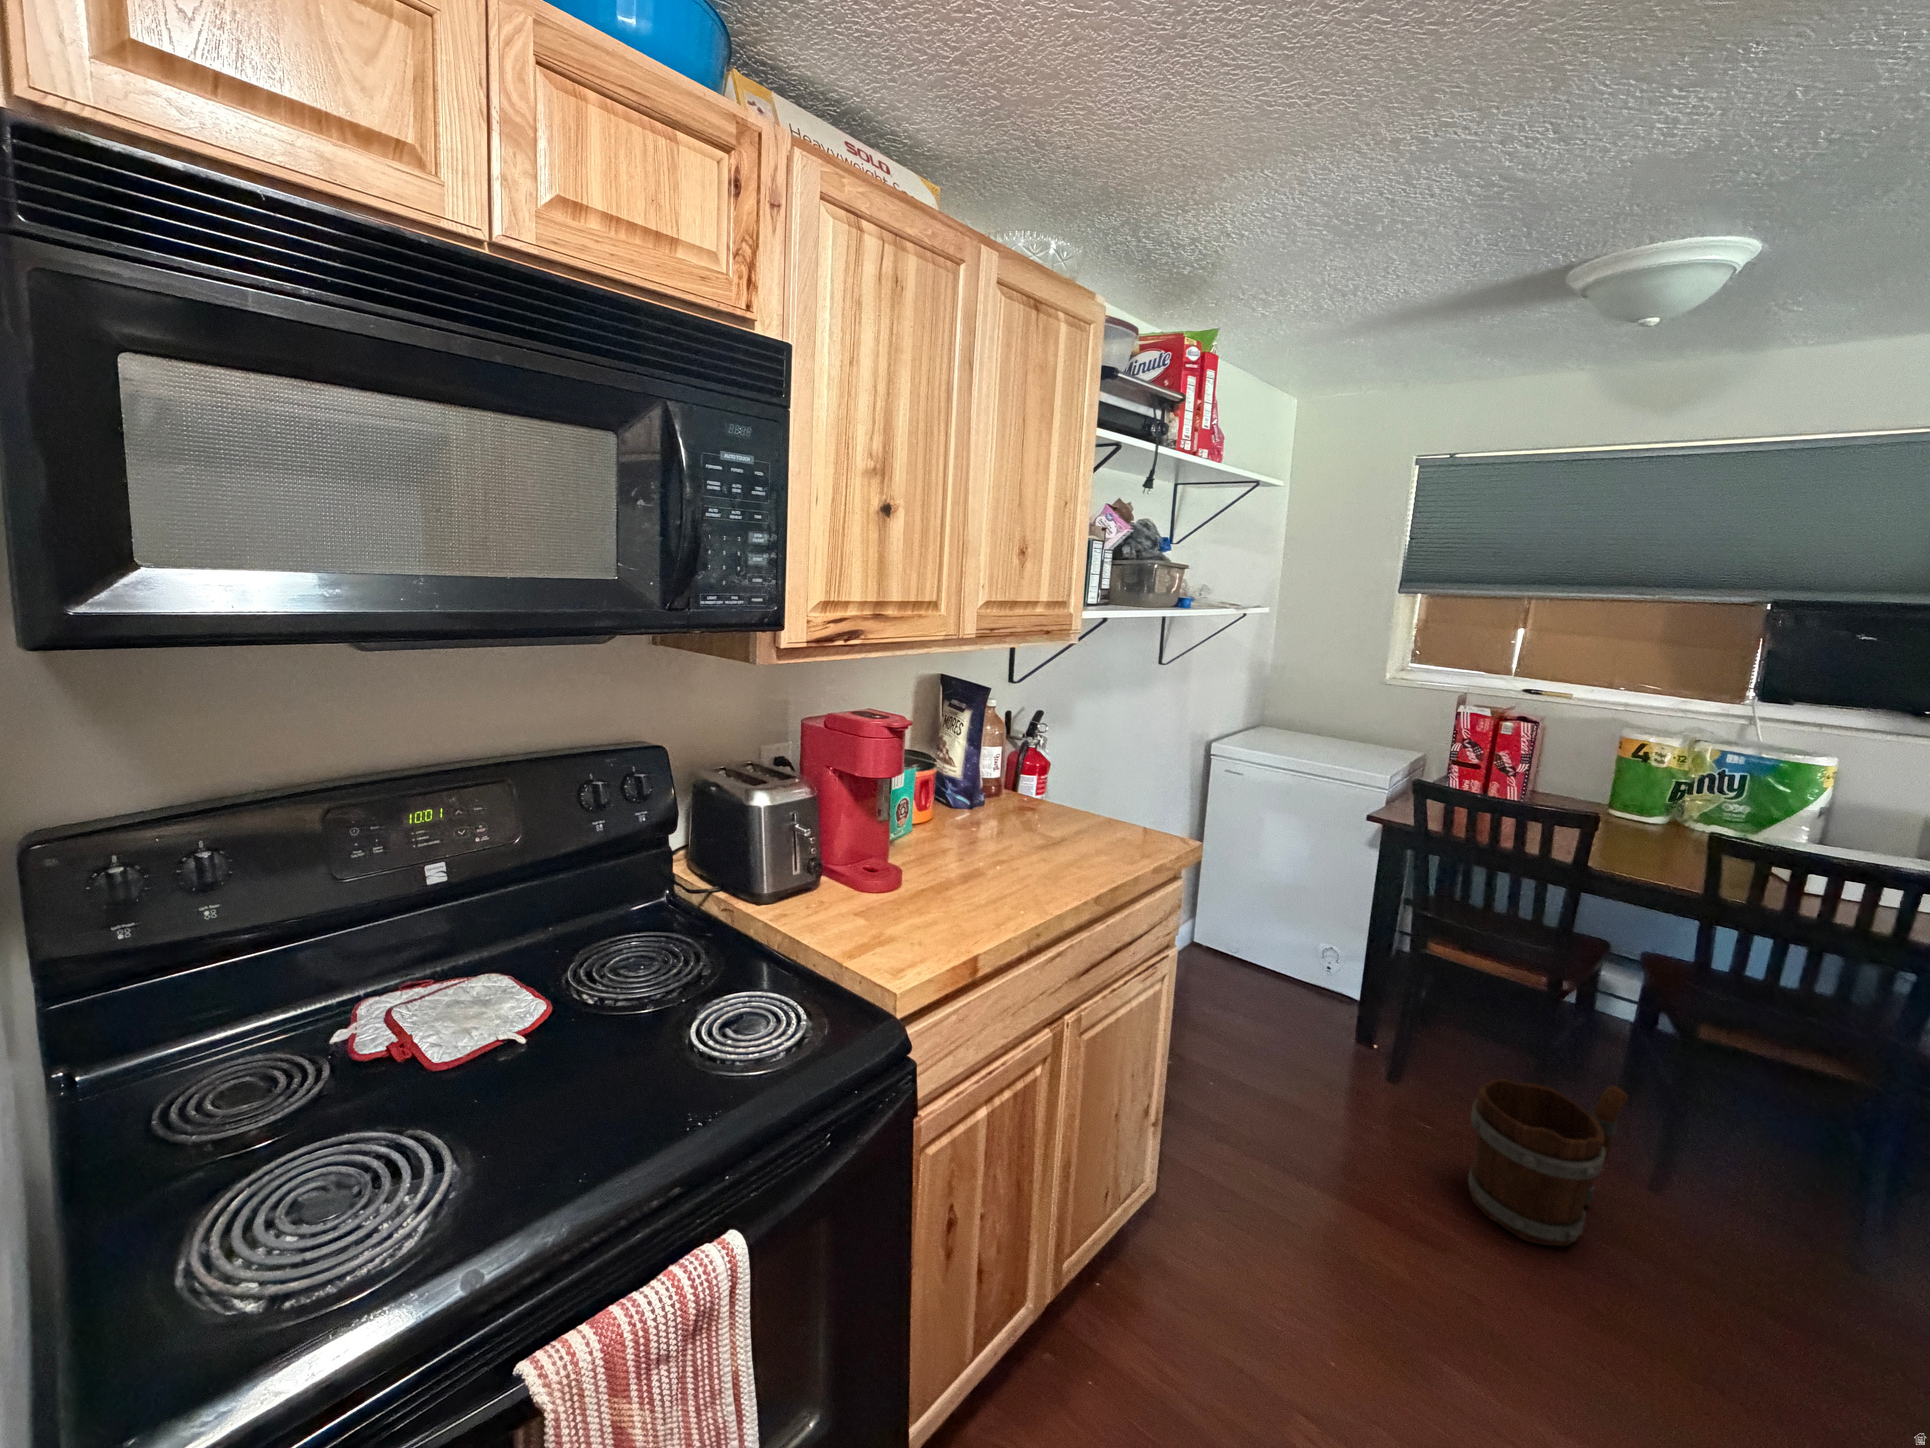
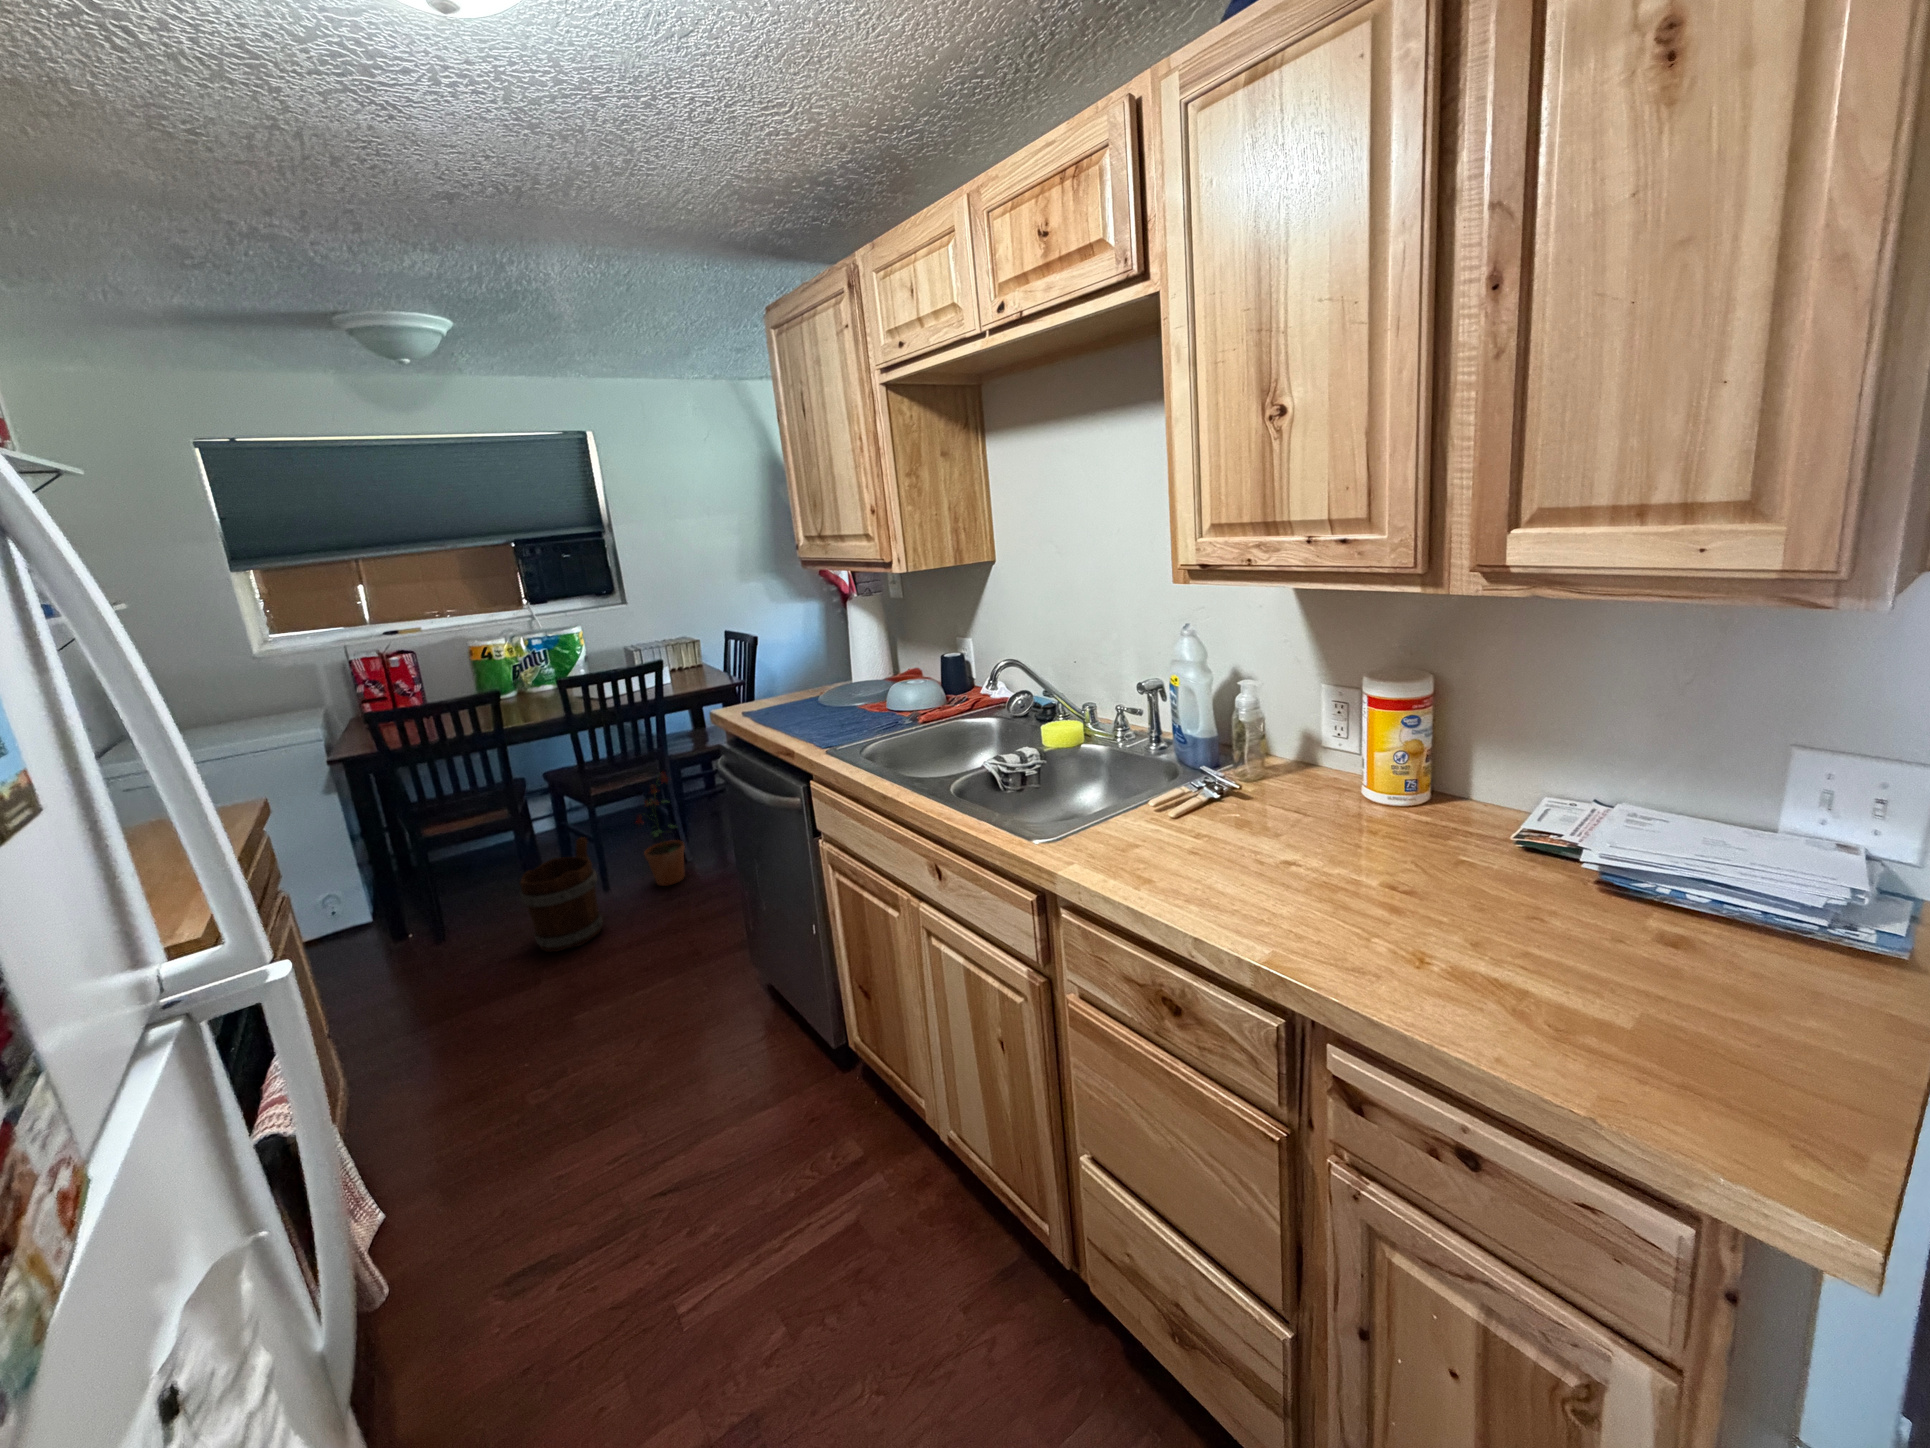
potted plant: none [1731,1085,1870,1292] -> present [636,772,685,886]

